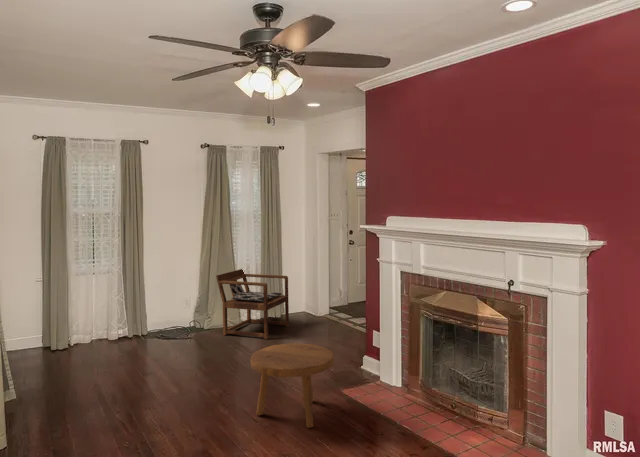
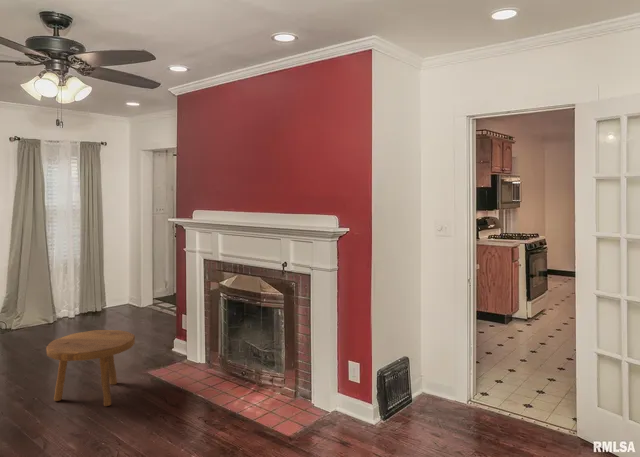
armchair: present [216,269,289,339] -> none [26,265,109,332]

